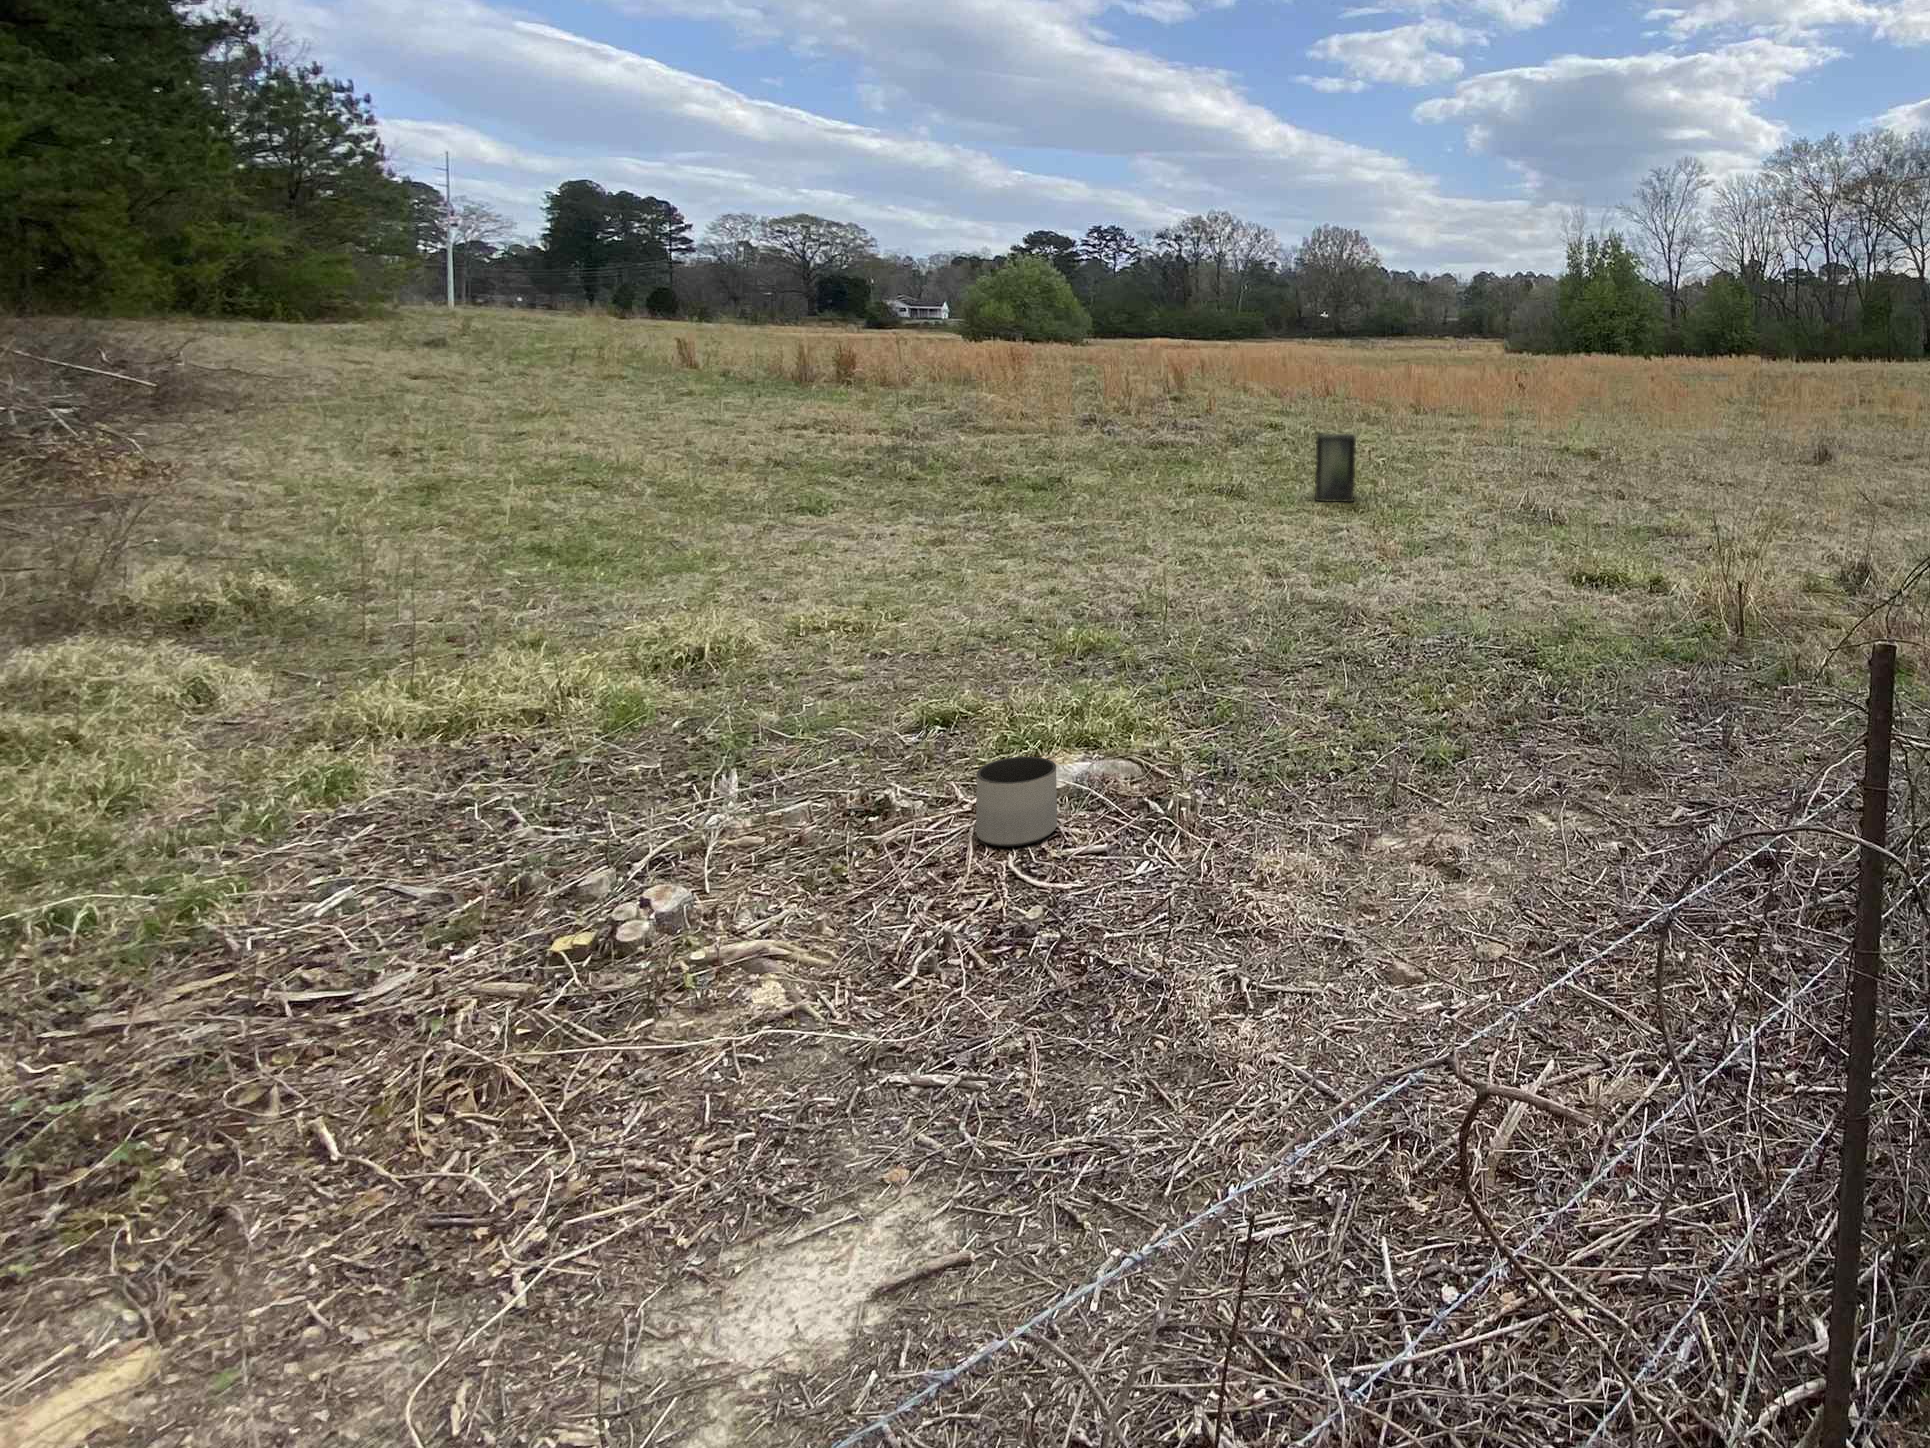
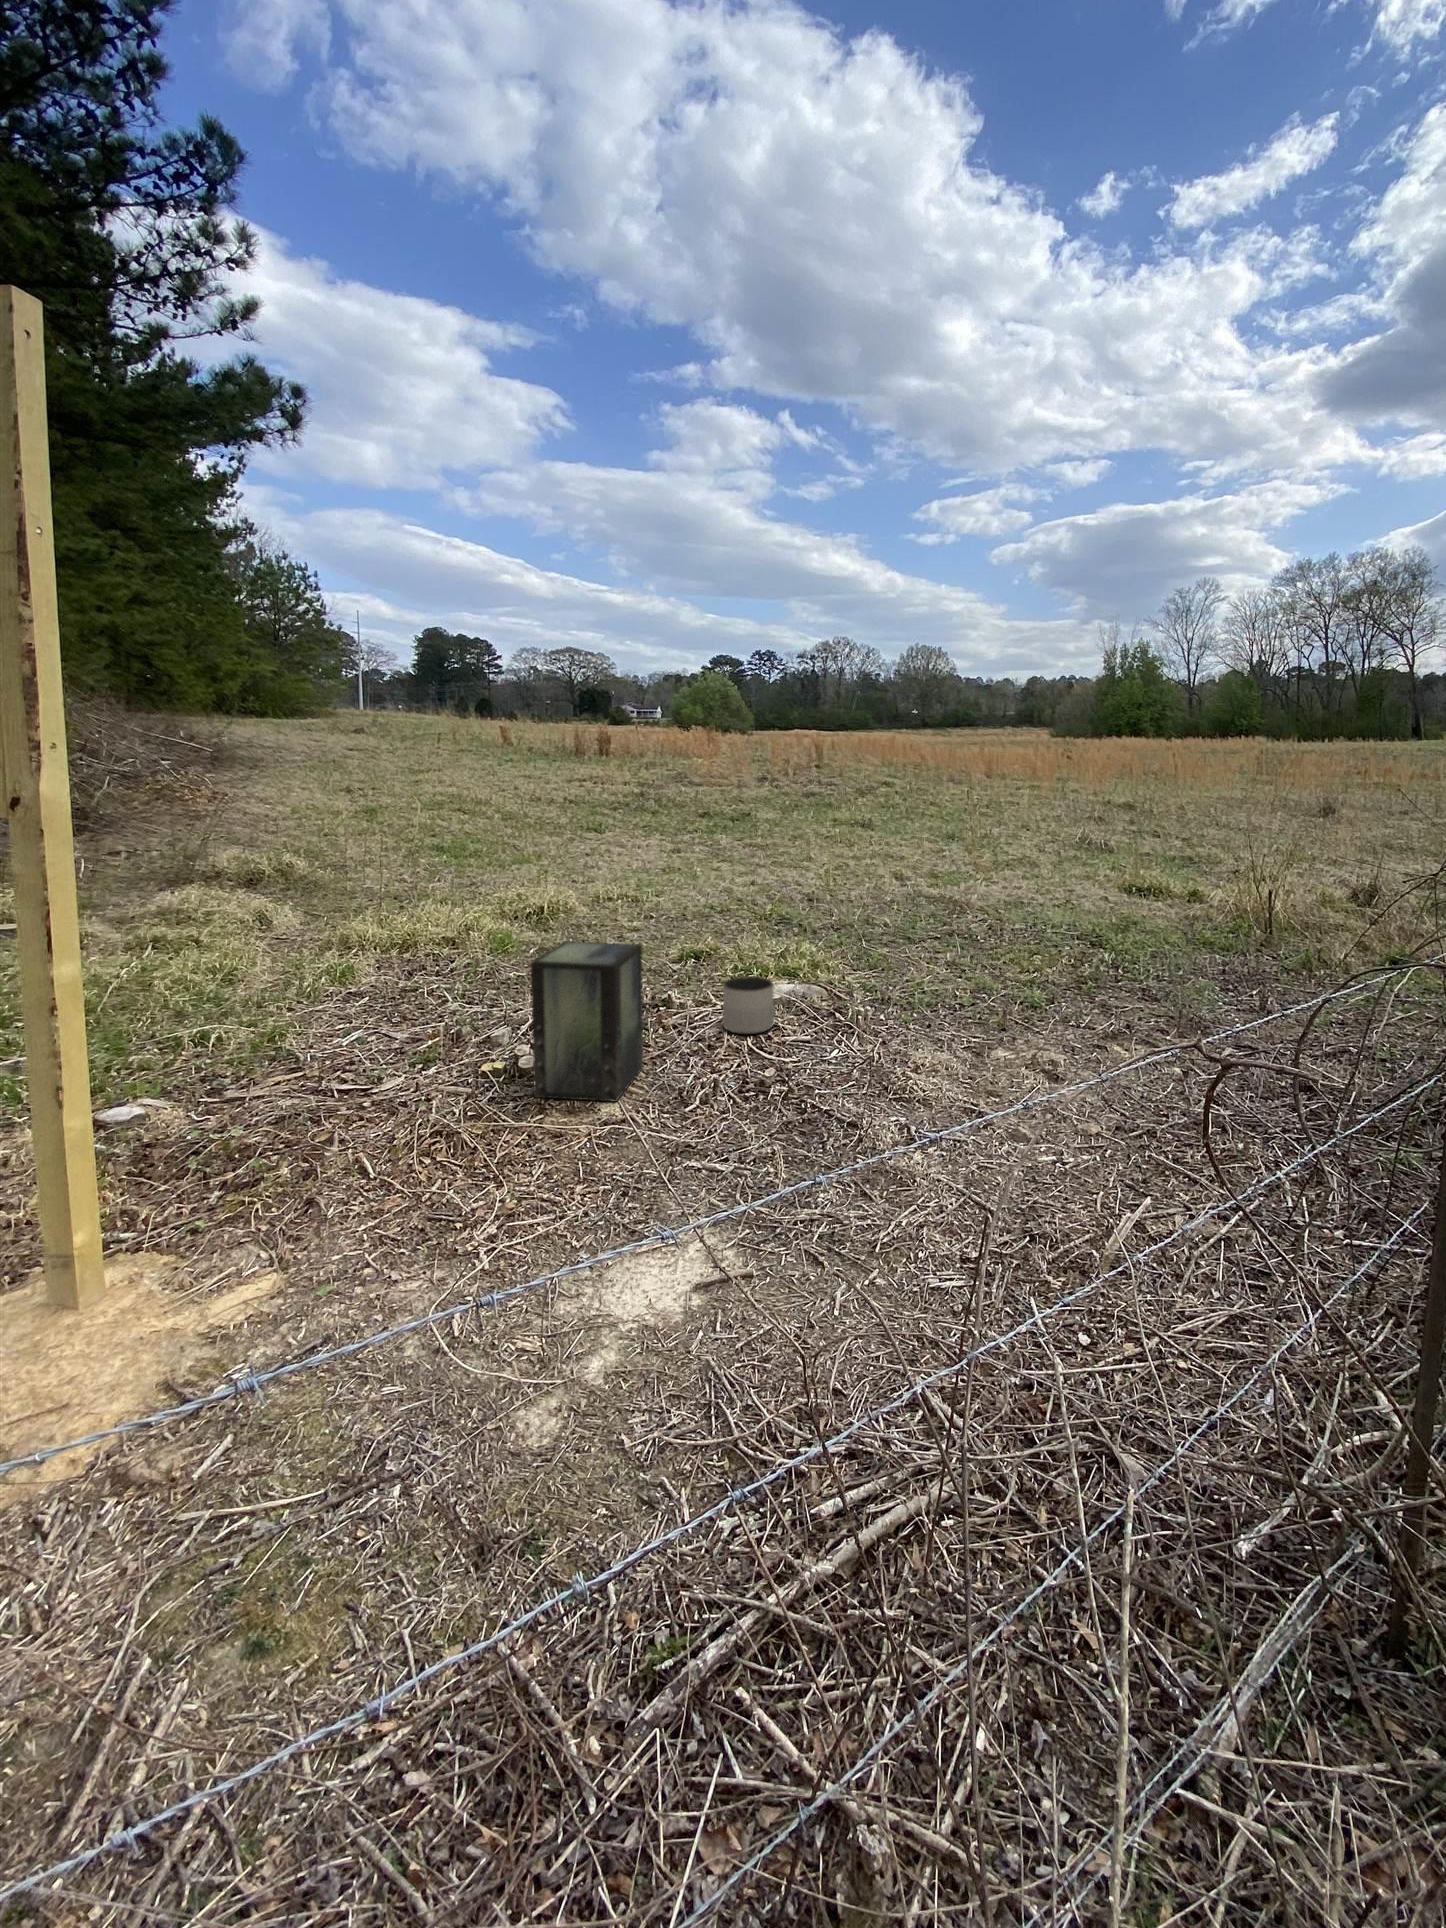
storage box: present [1315,433,1356,502] -> present [531,941,643,1102]

